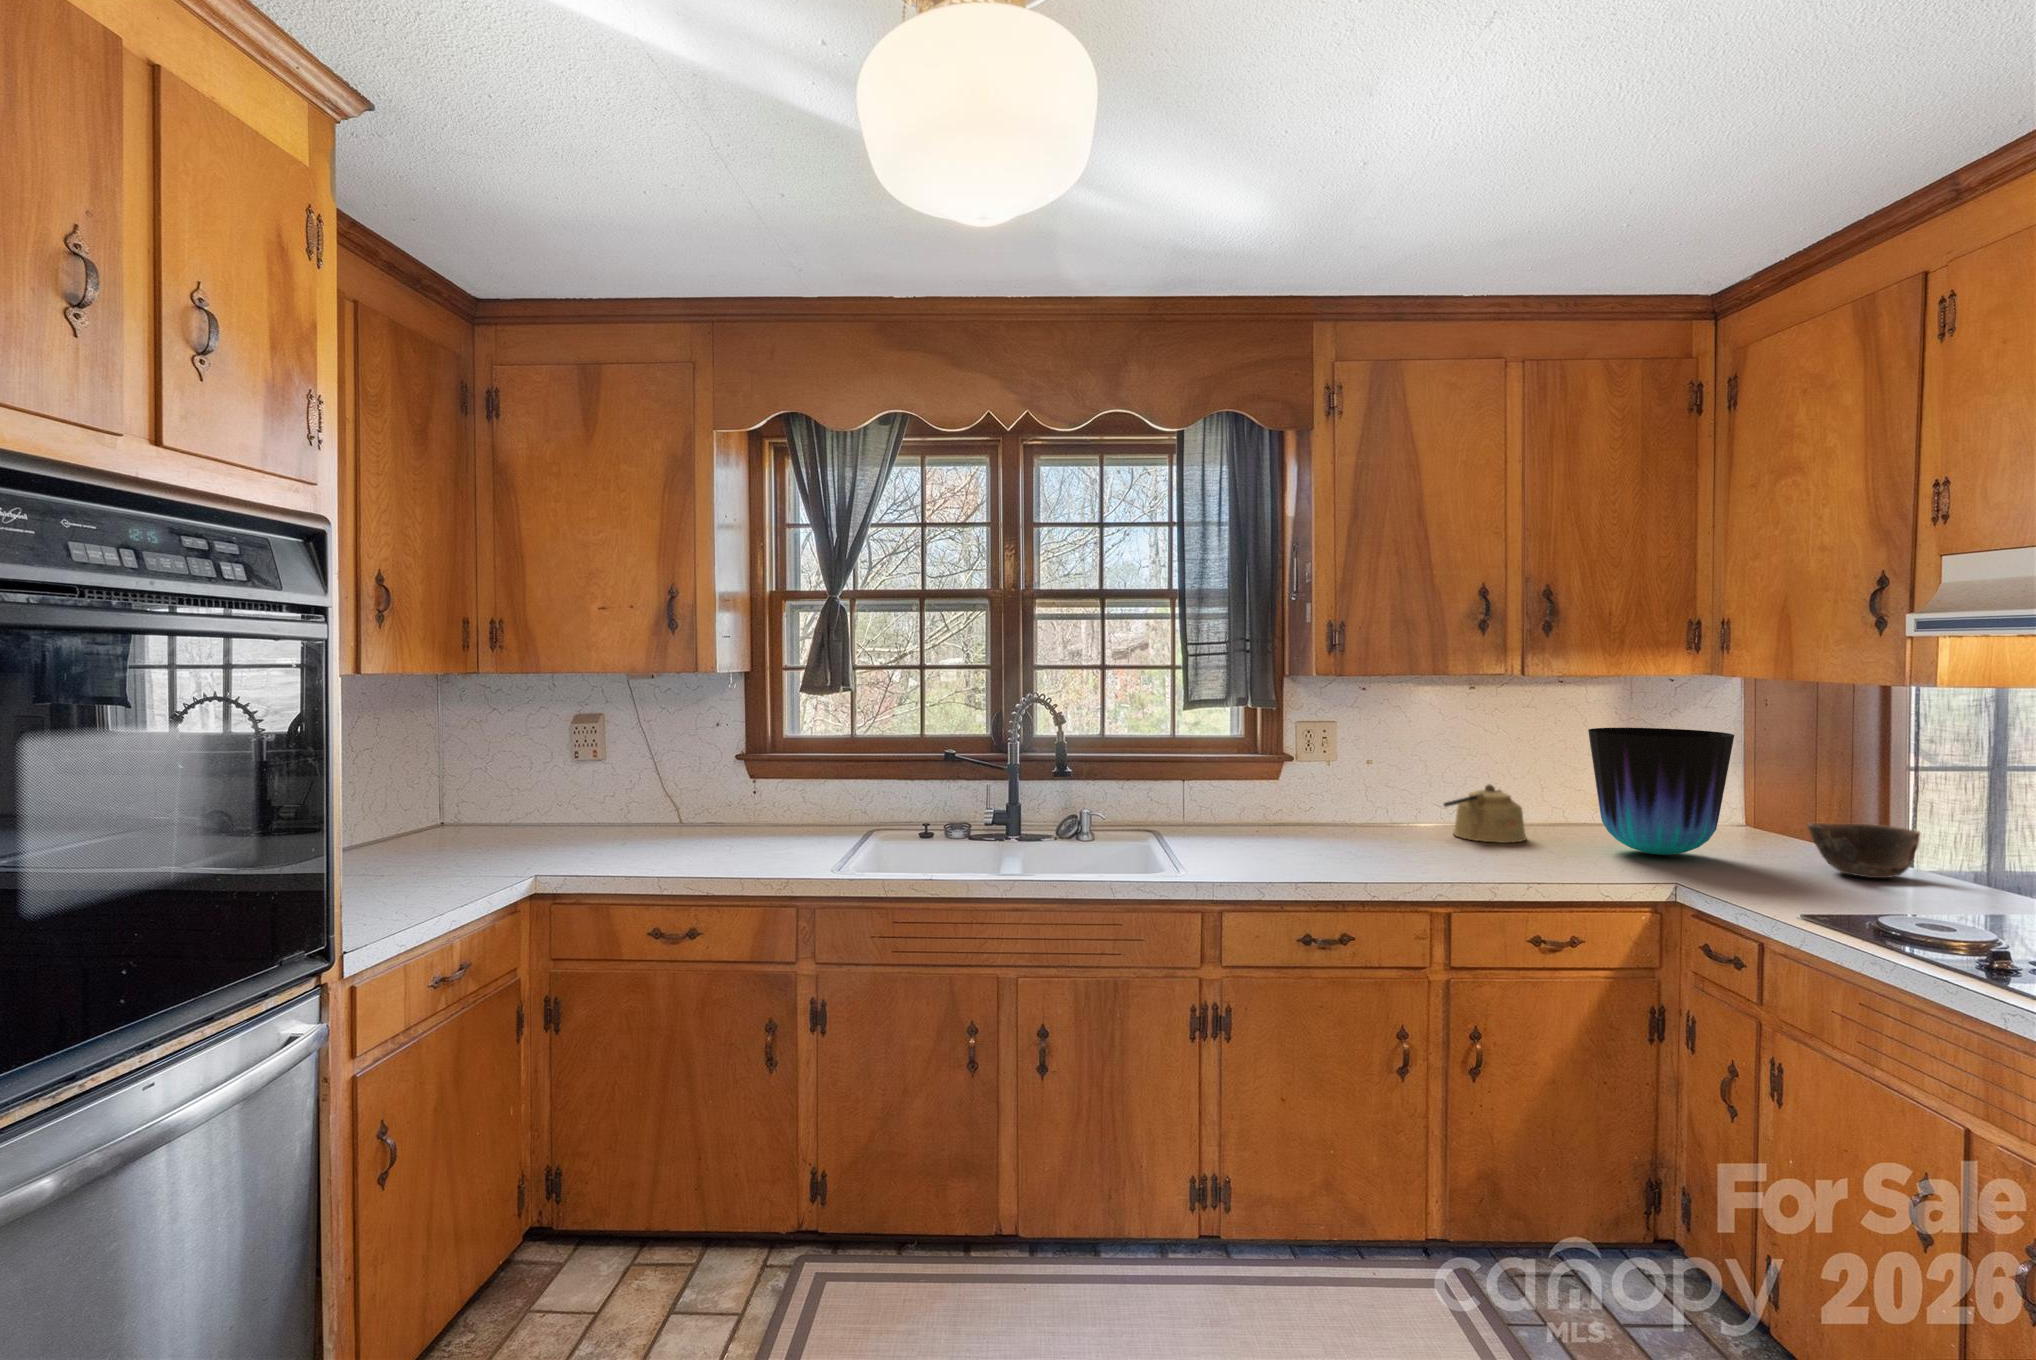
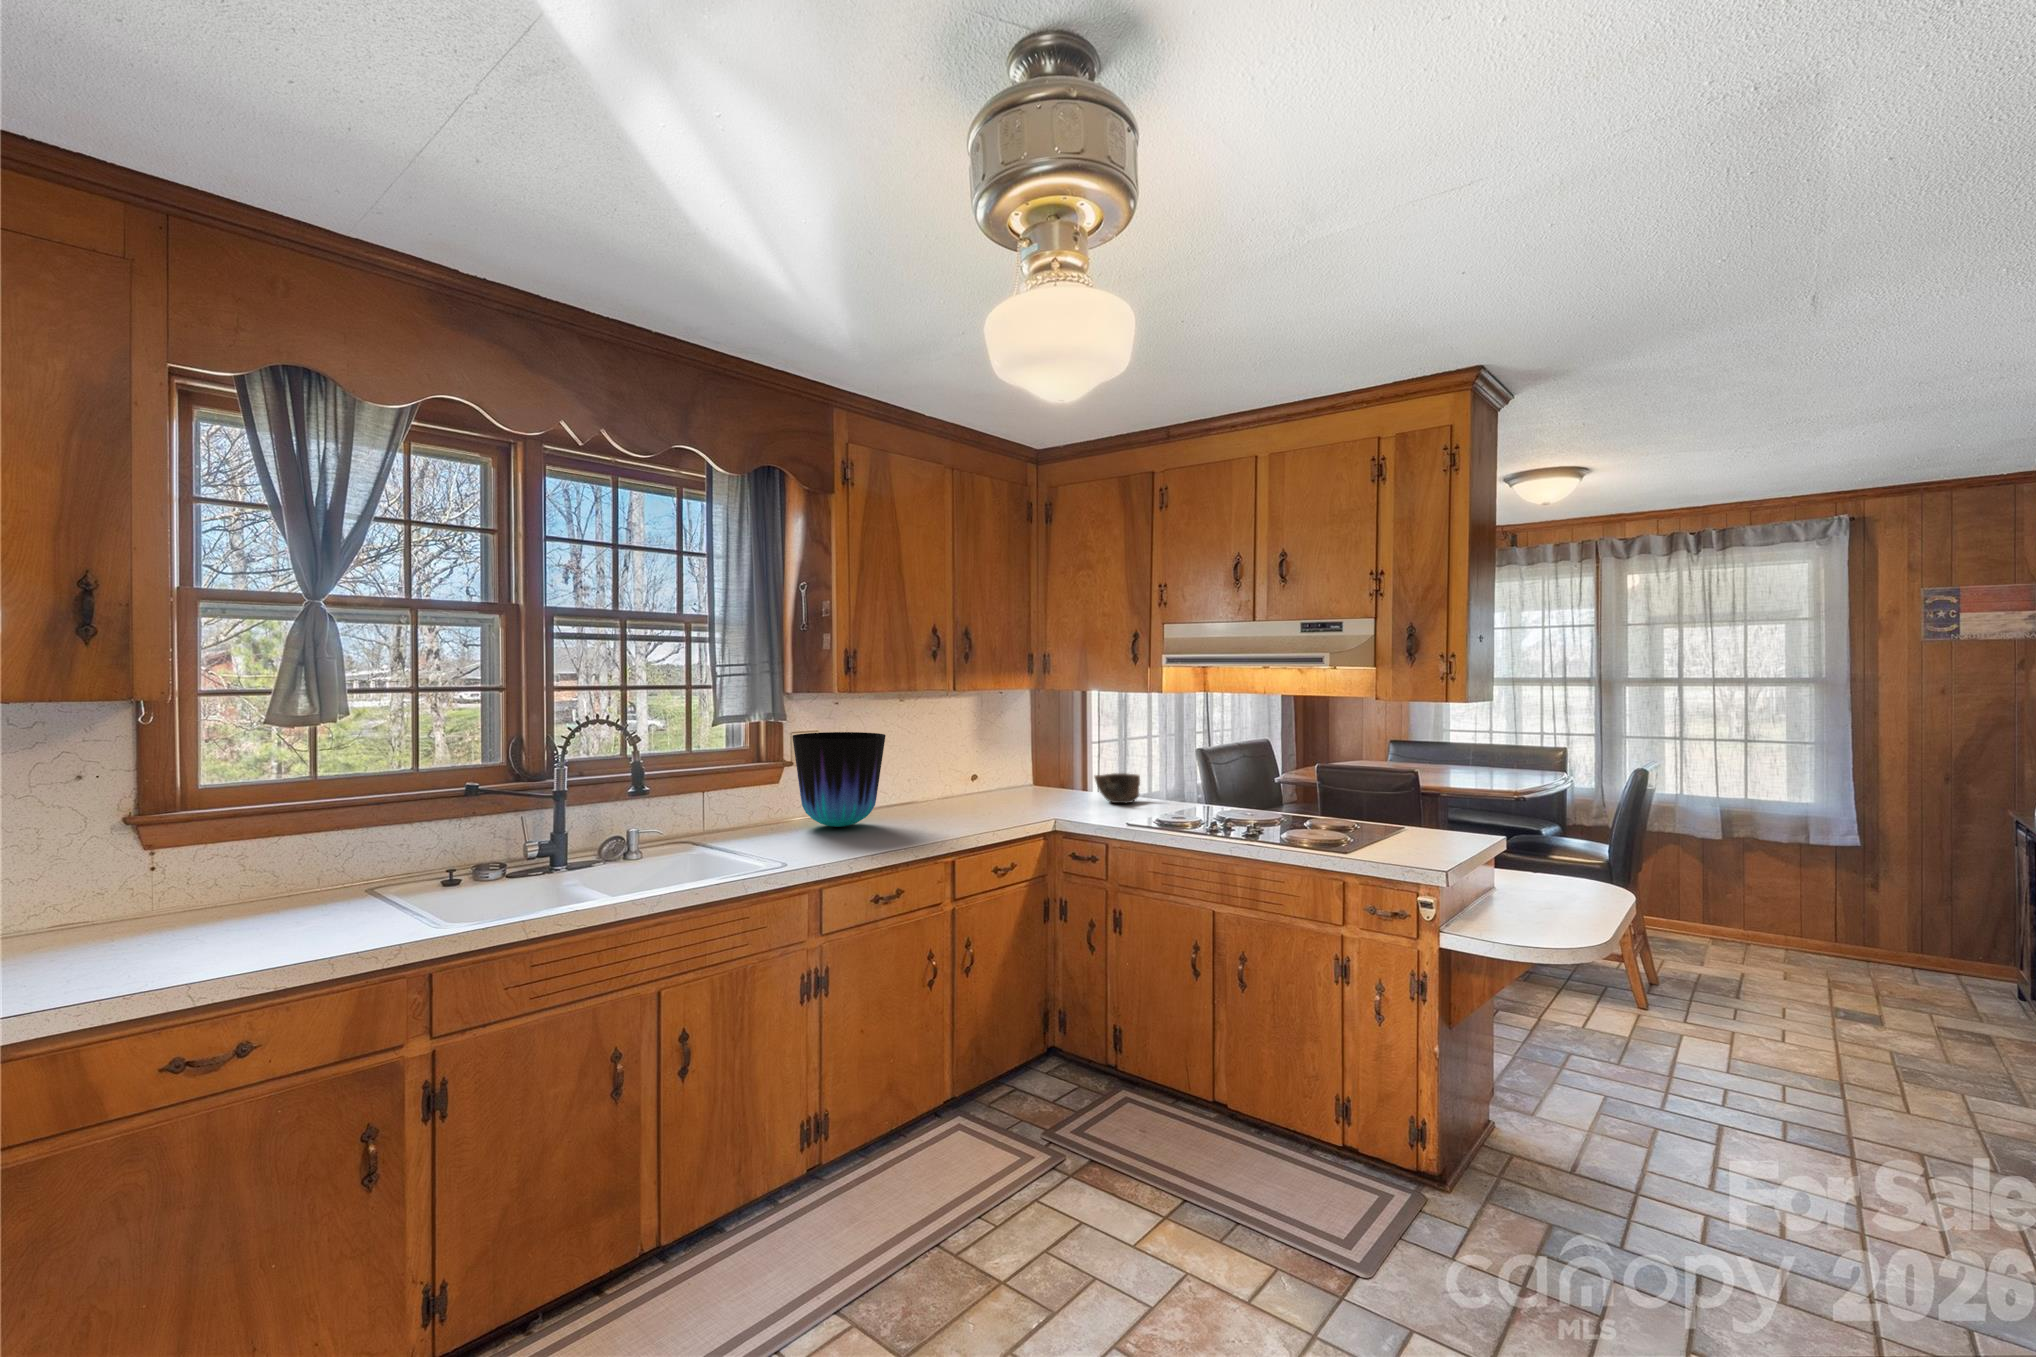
vase: present [1588,728,1734,855] -> present [793,732,886,827]
kettle: present [1444,784,1526,843] -> none [895,770,947,811]

